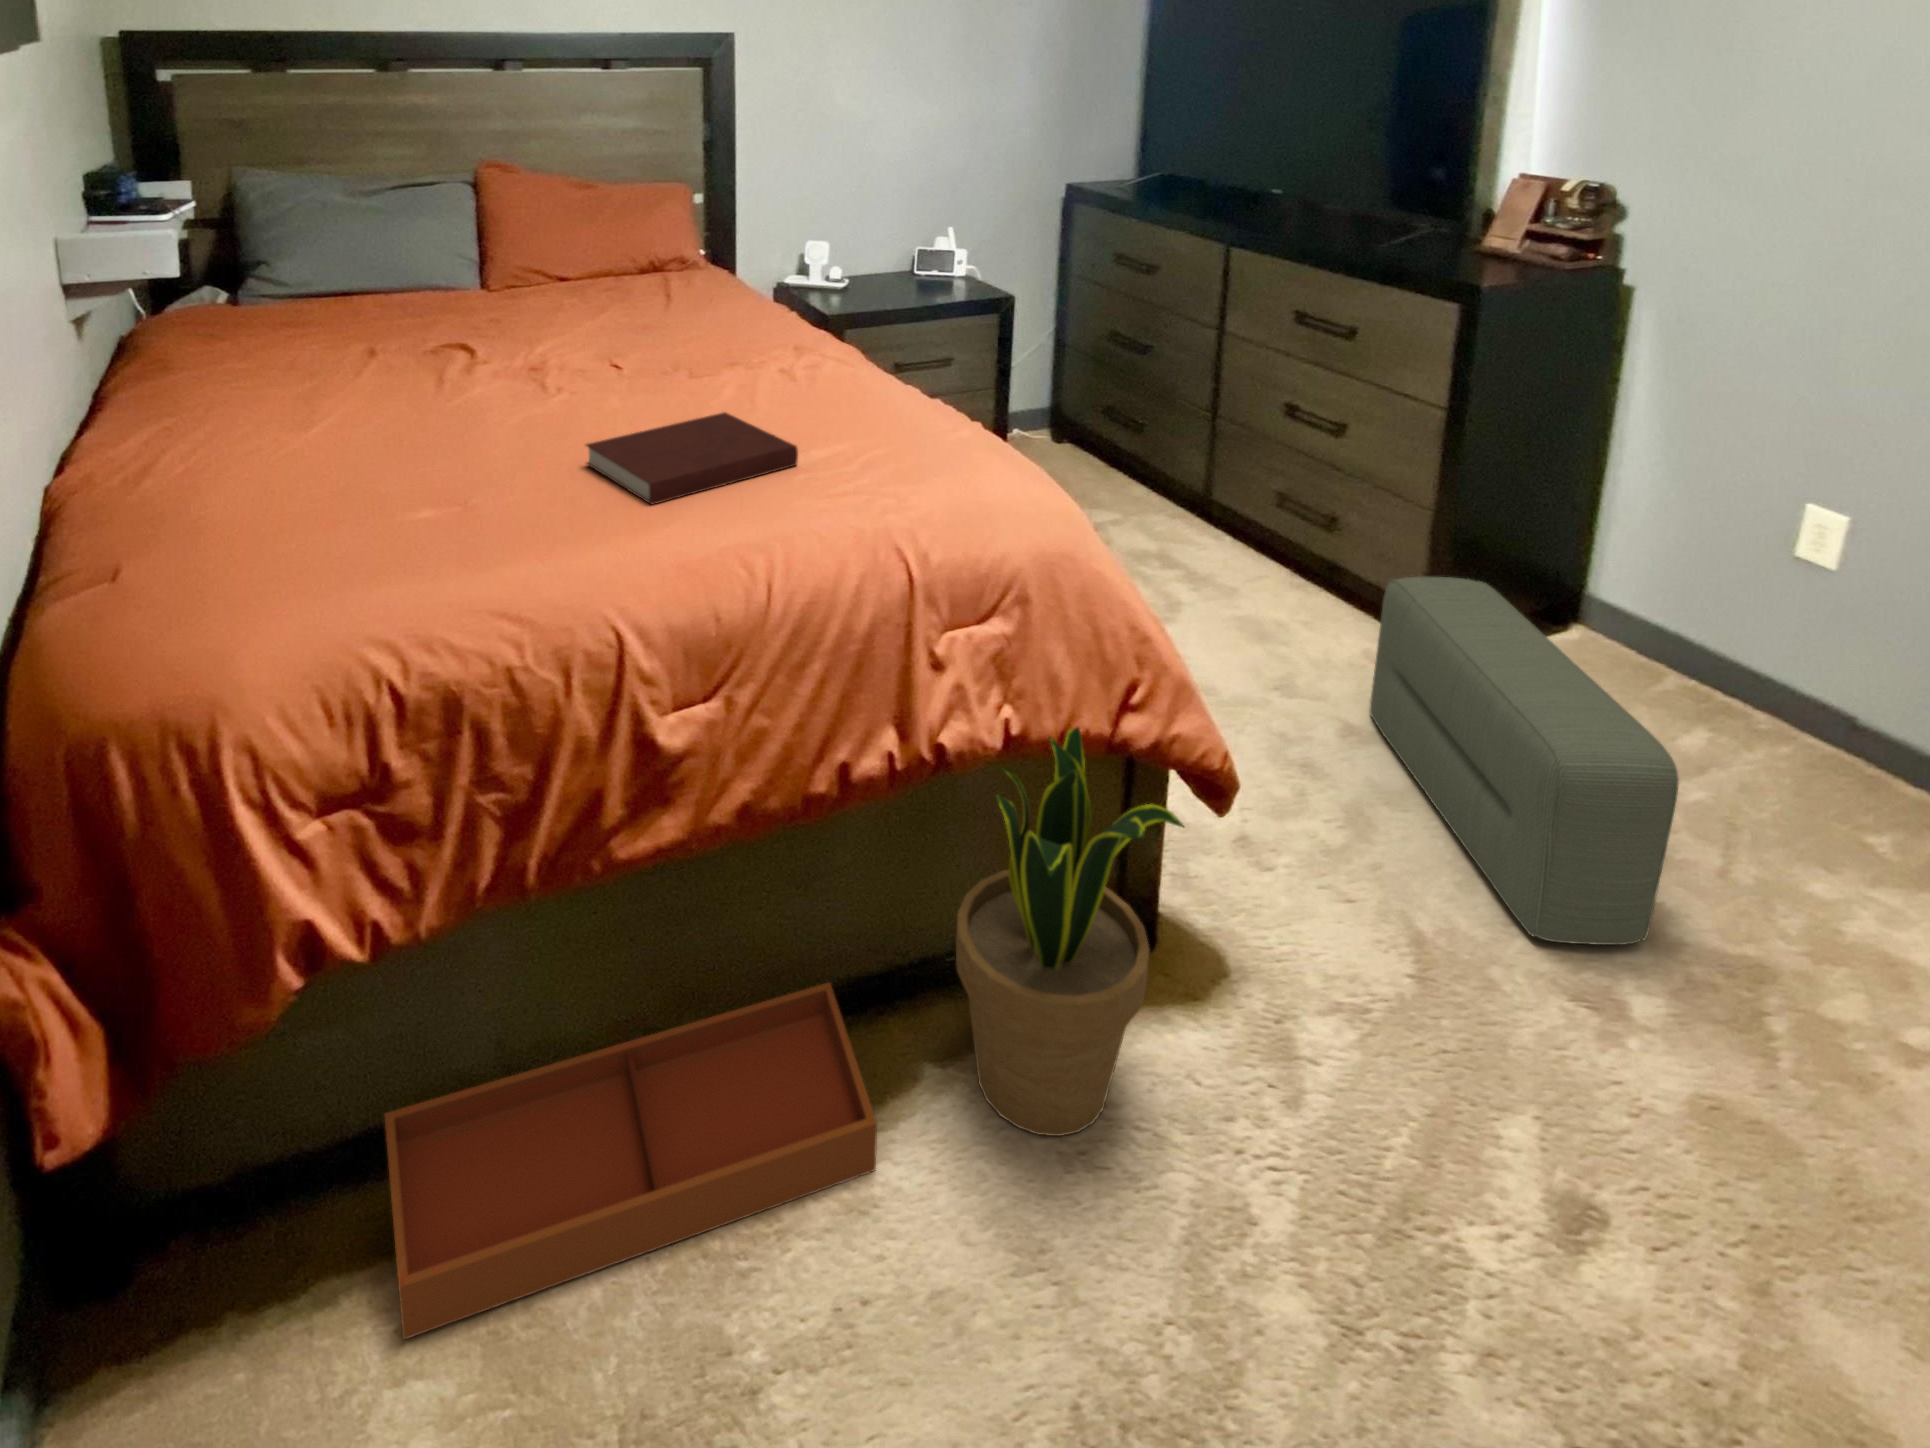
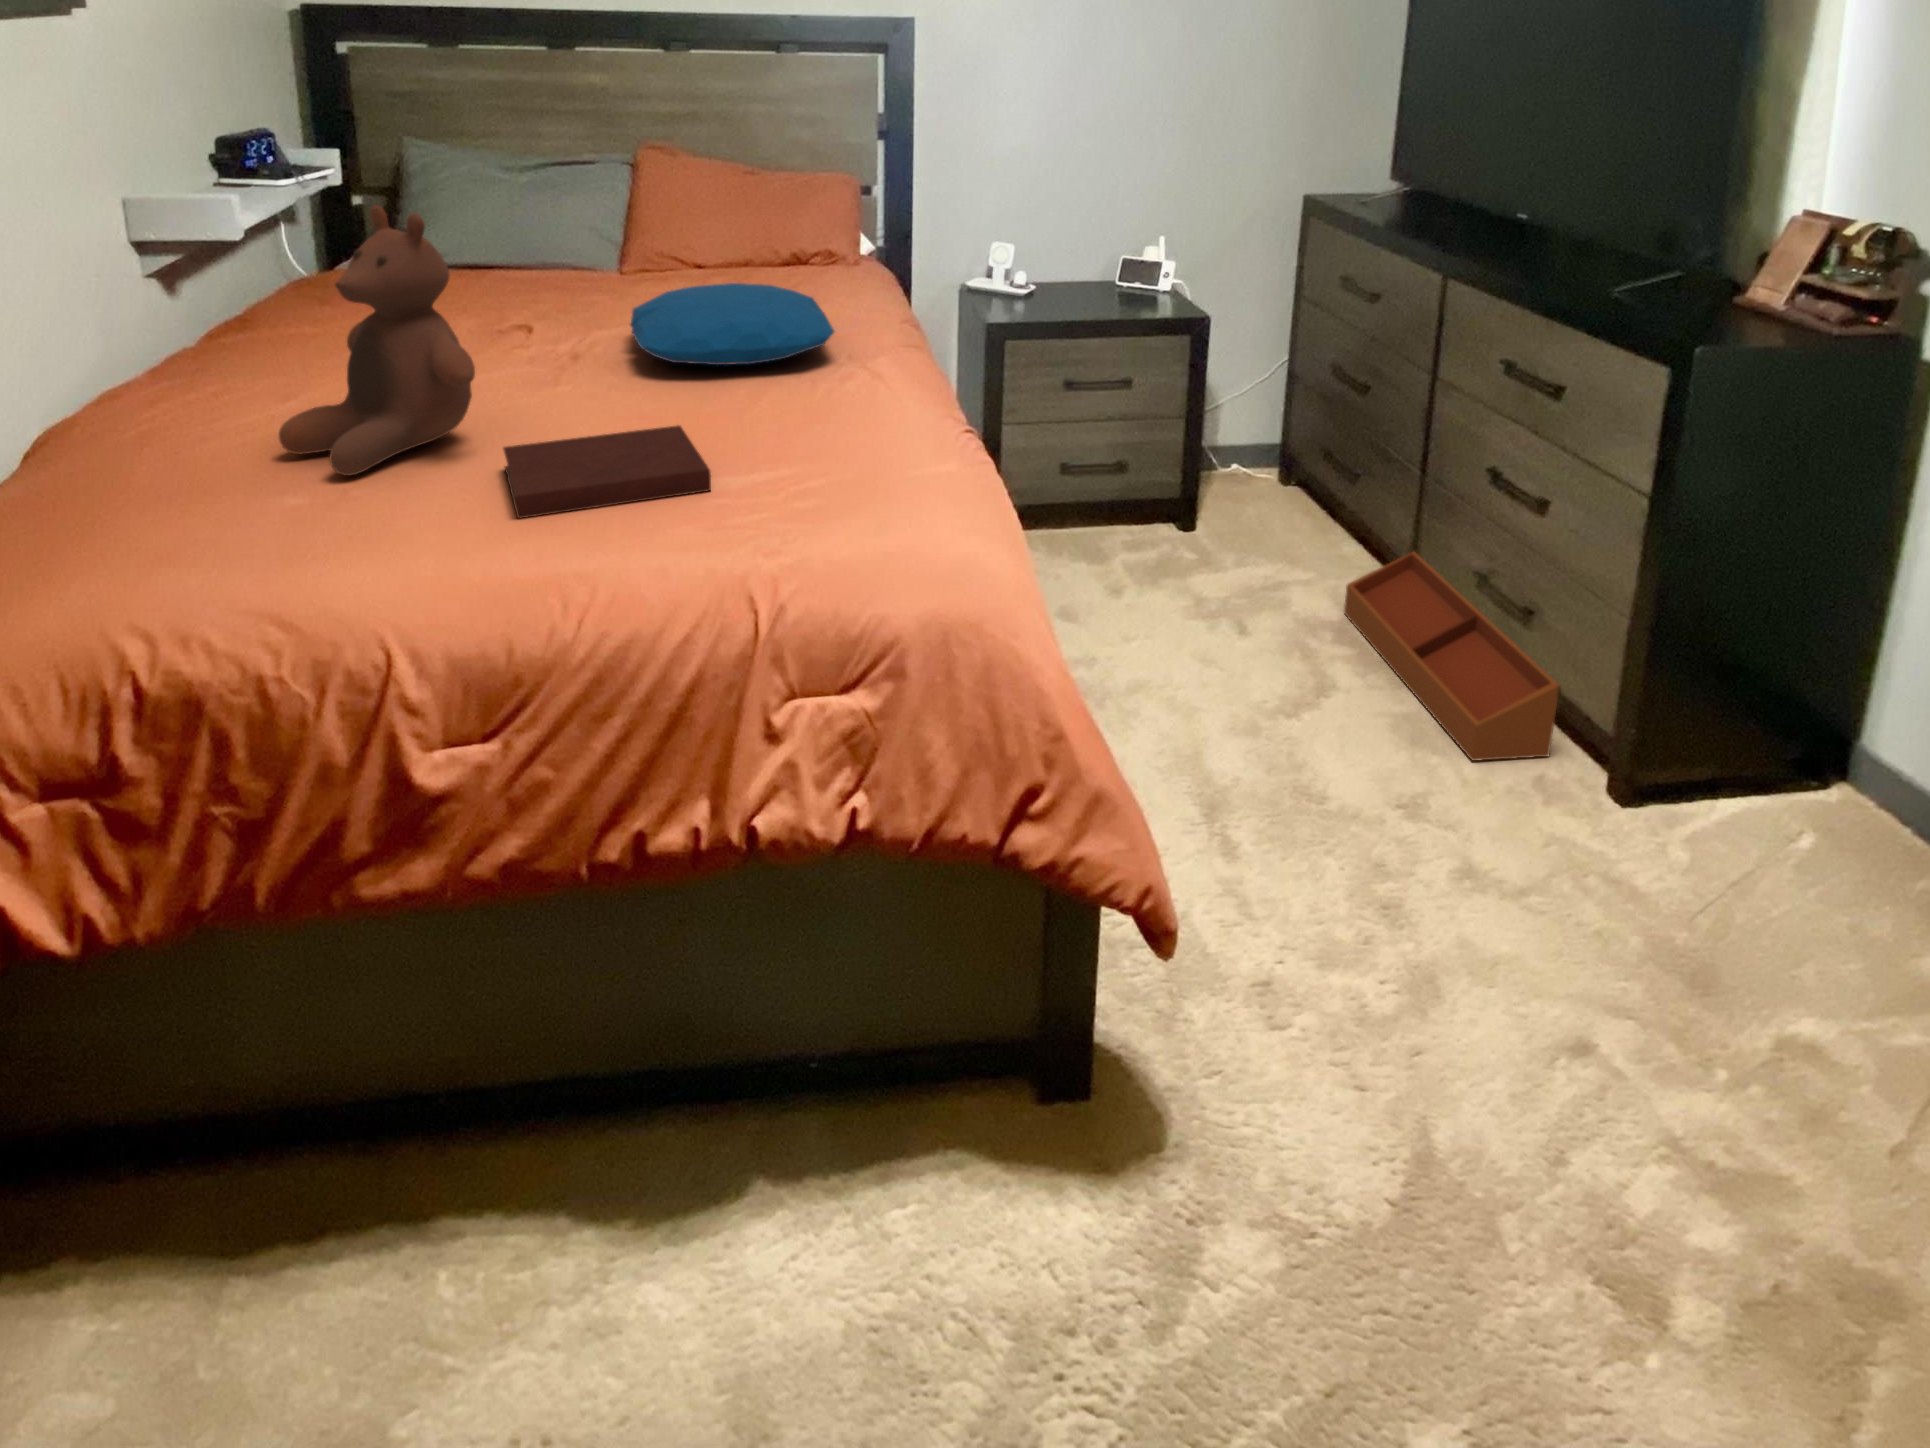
stuffed bear: none [346,220,544,485] -> present [279,205,475,476]
pillow: none [560,284,776,361] -> present [630,283,834,365]
pouf: present [1370,577,1679,945] -> none [1501,697,1778,1222]
potted plant: present [956,727,1183,1136] -> none [766,819,1024,1300]
storage bin: present [384,983,877,1339] -> present [1344,552,1561,761]

